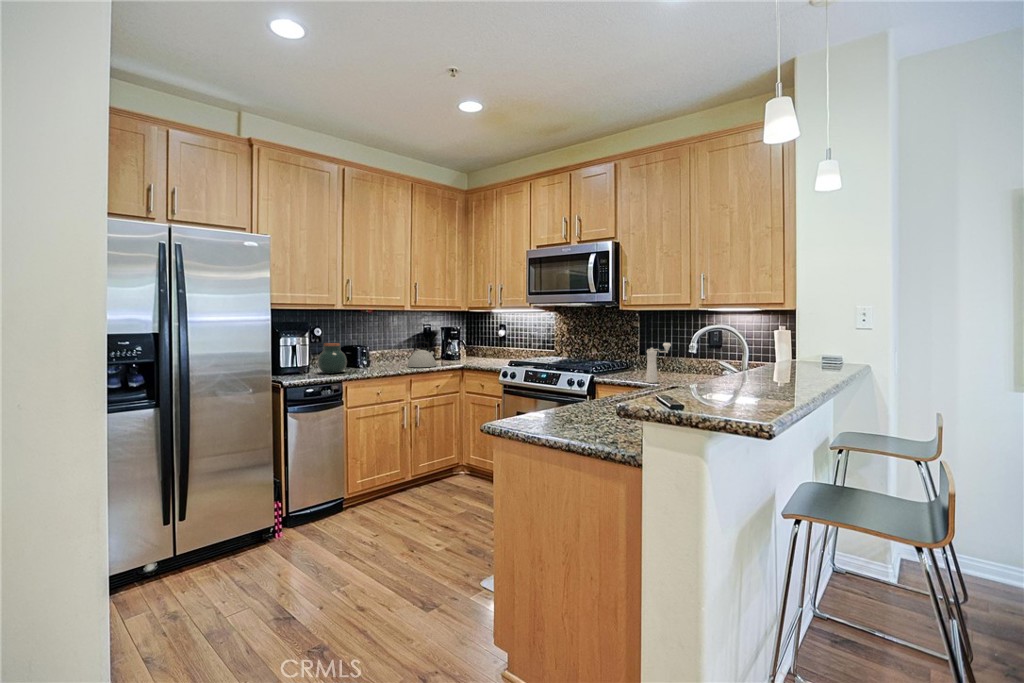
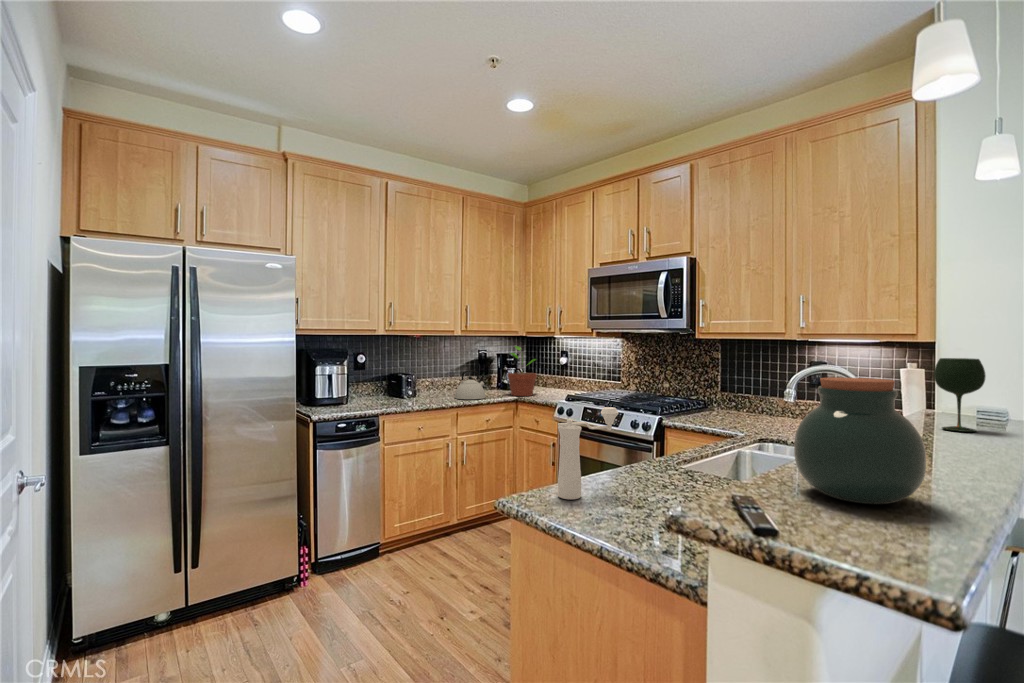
wine glass: none [790,318,822,370] -> present [934,358,985,432]
potted plant: none [455,319,482,364] -> present [508,346,537,396]
jar: present [318,343,347,373] -> present [794,377,926,504]
pepper mill: present [646,343,671,383] -> present [558,407,618,499]

